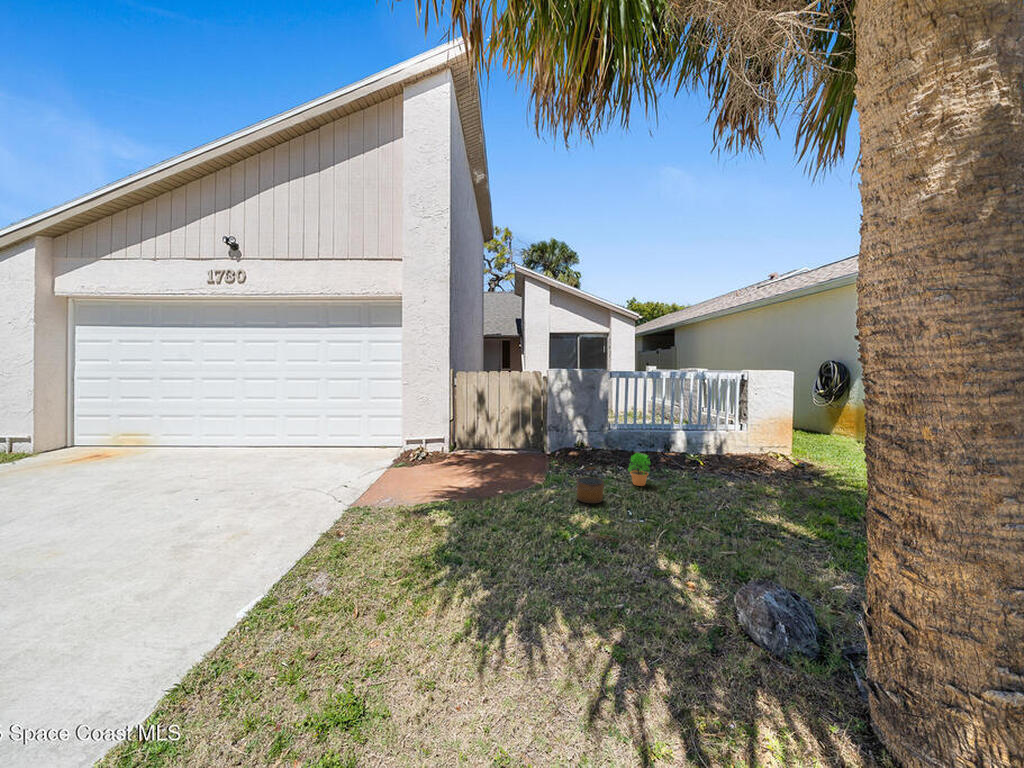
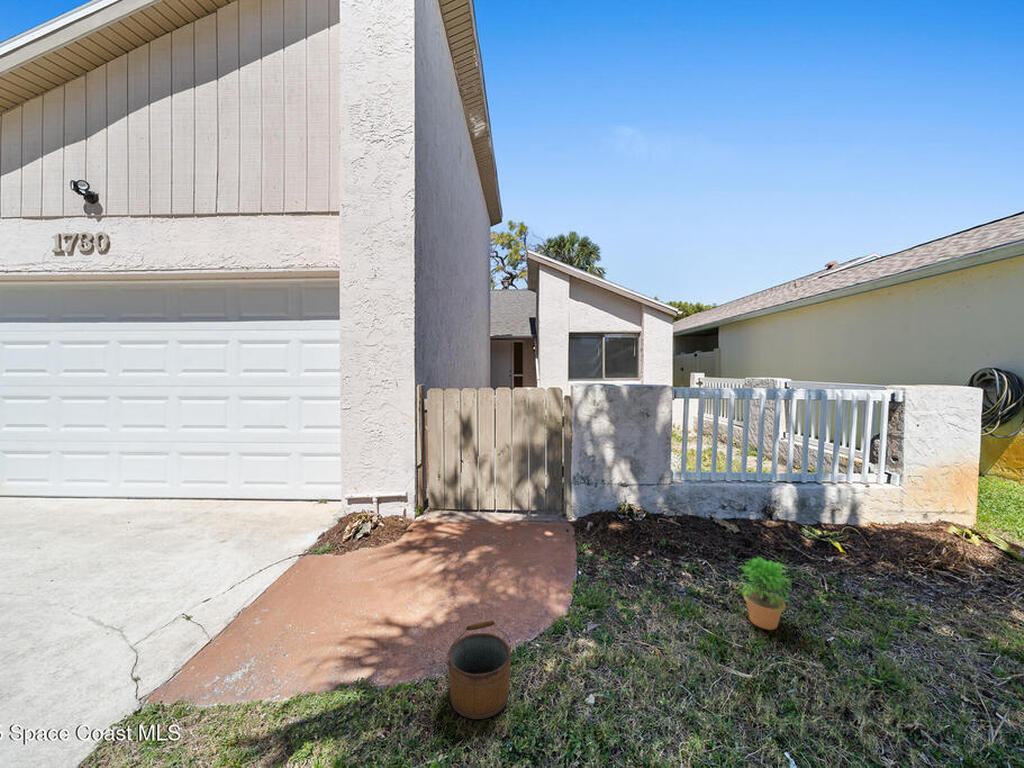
bucket: present [577,467,604,503] -> present [447,621,511,719]

